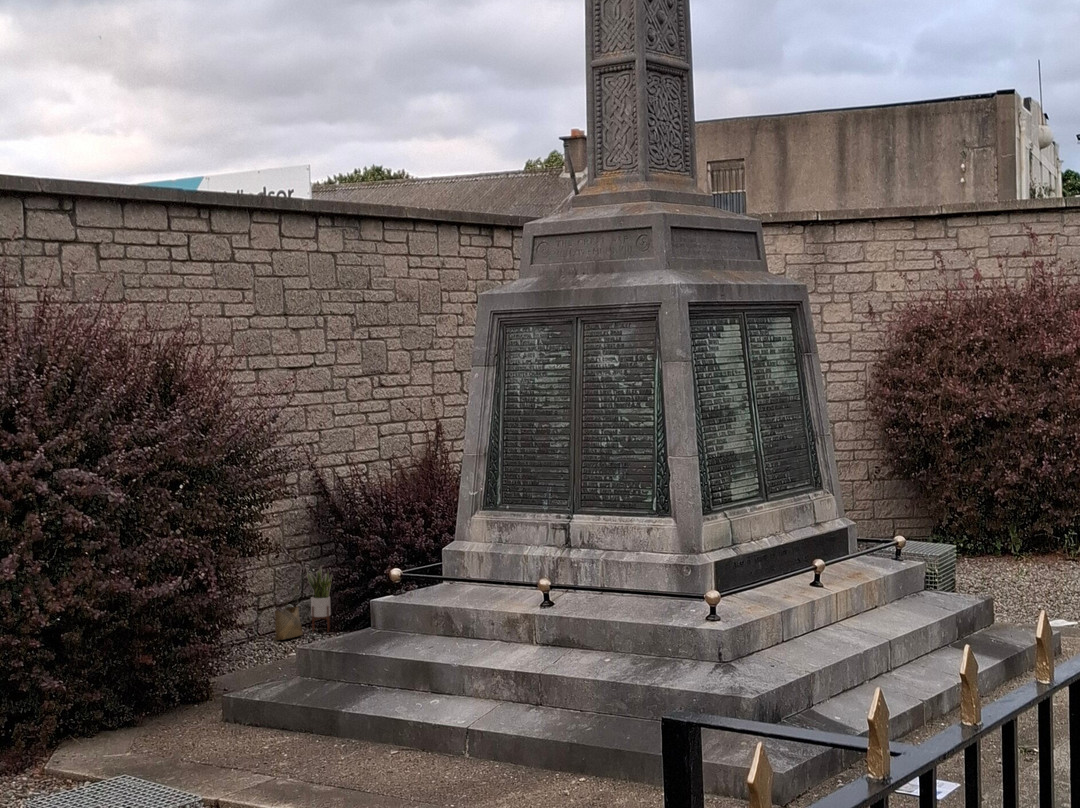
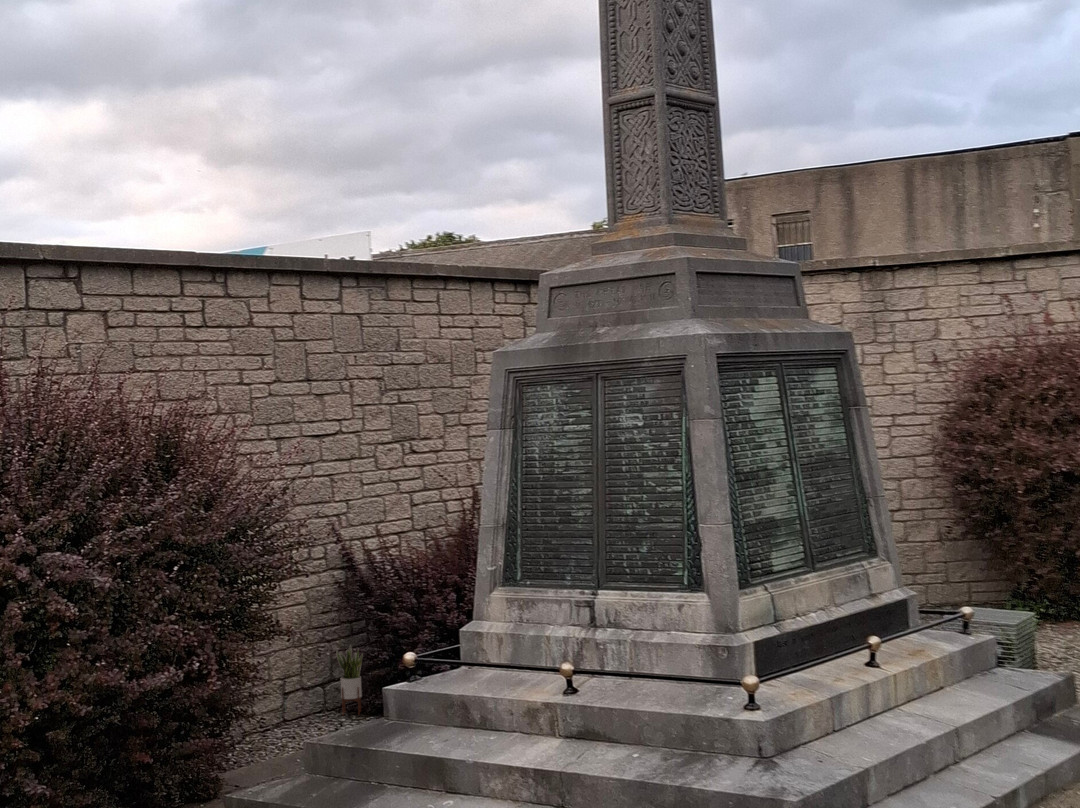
woven basket: present [275,606,303,640] -> none [300,673,331,725]

